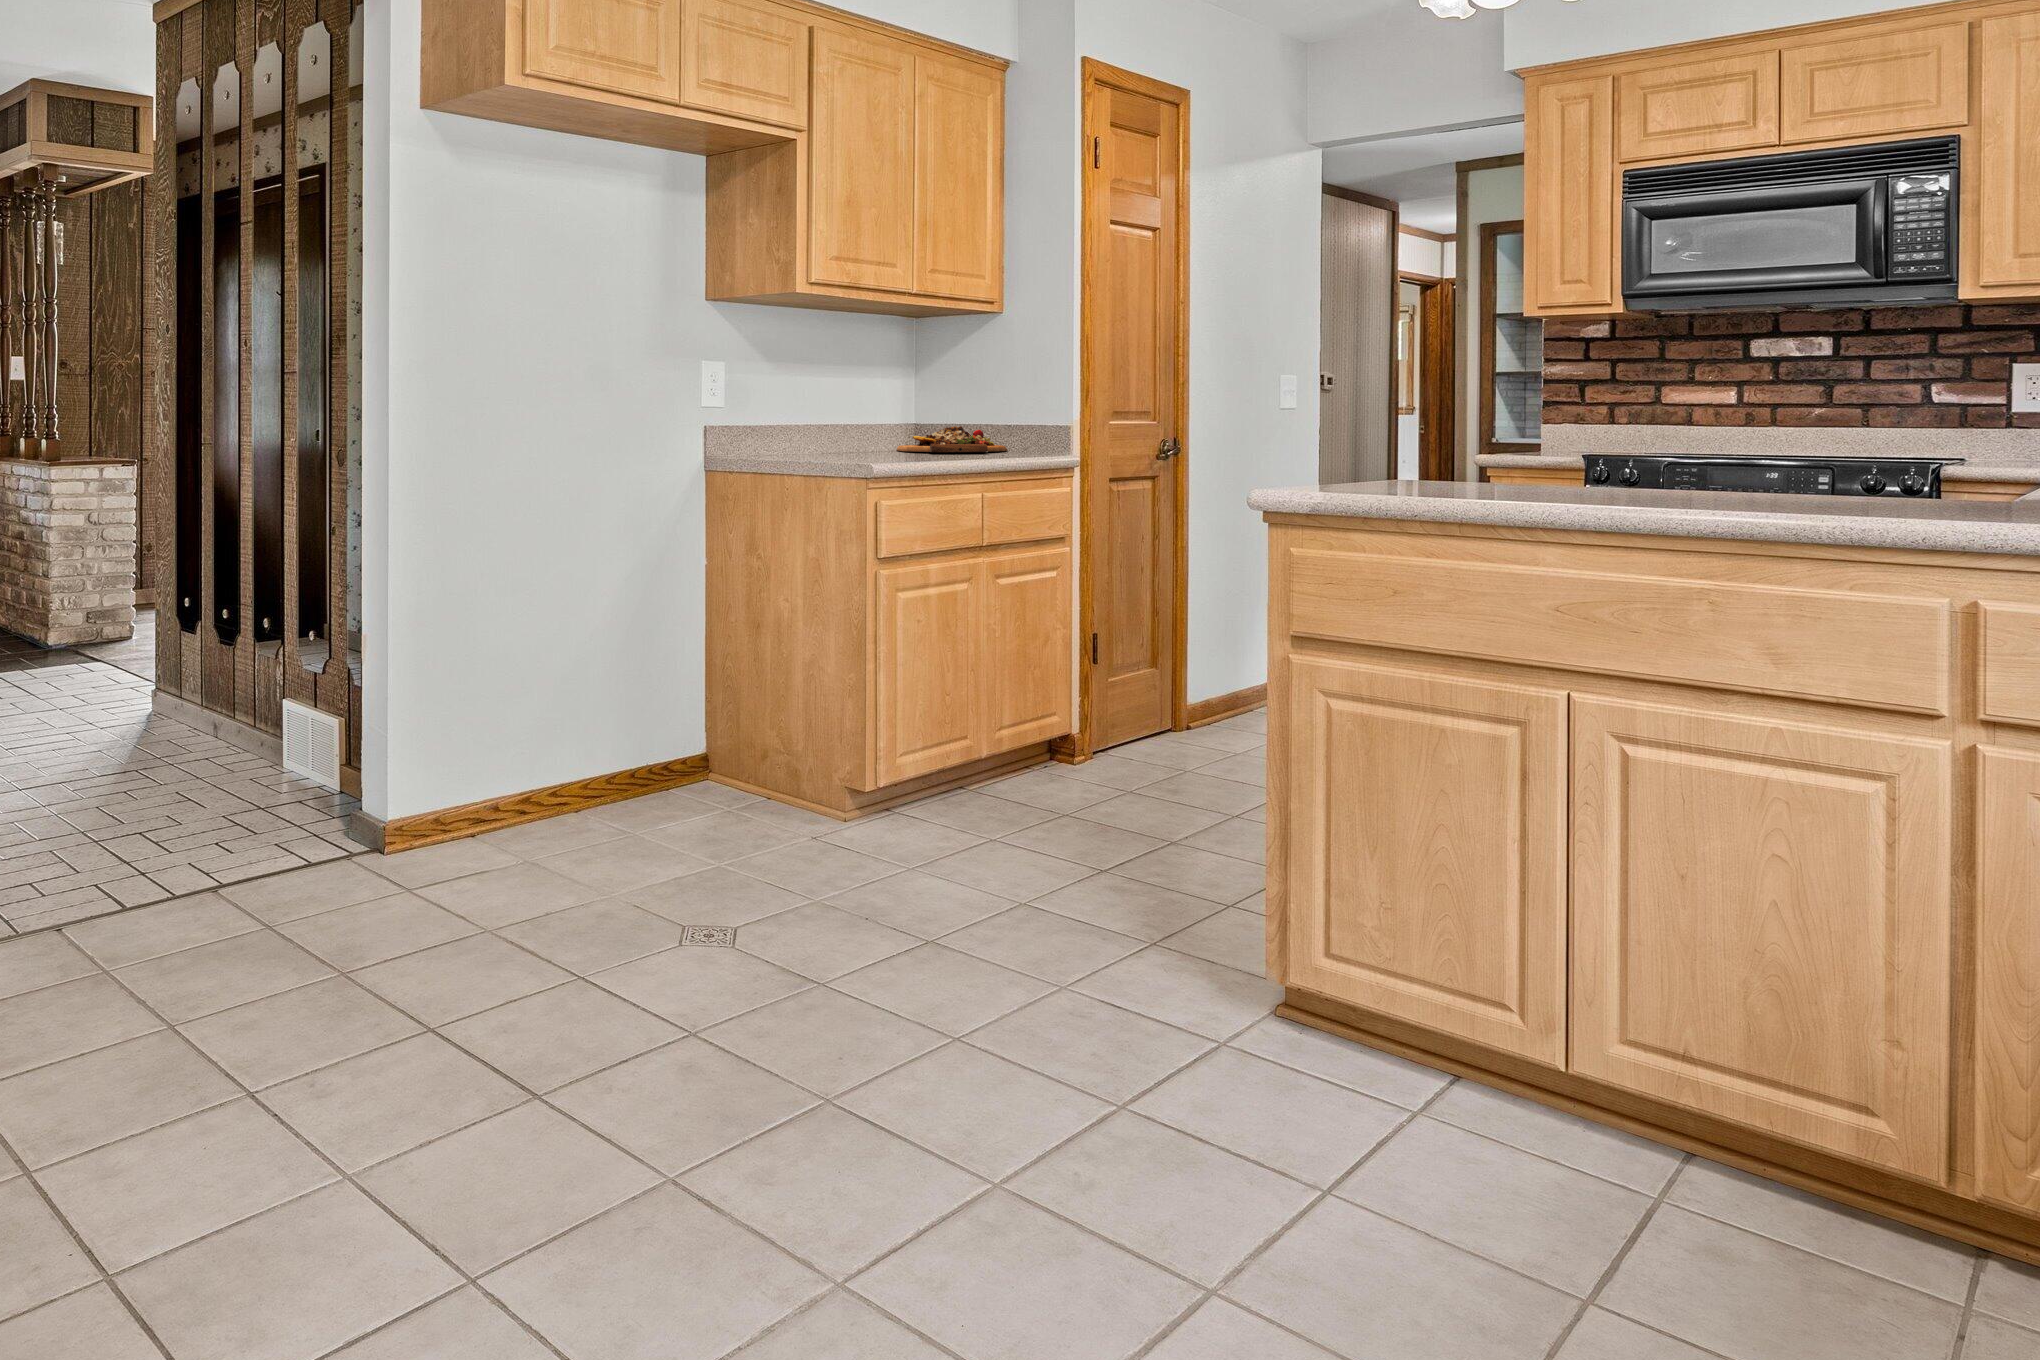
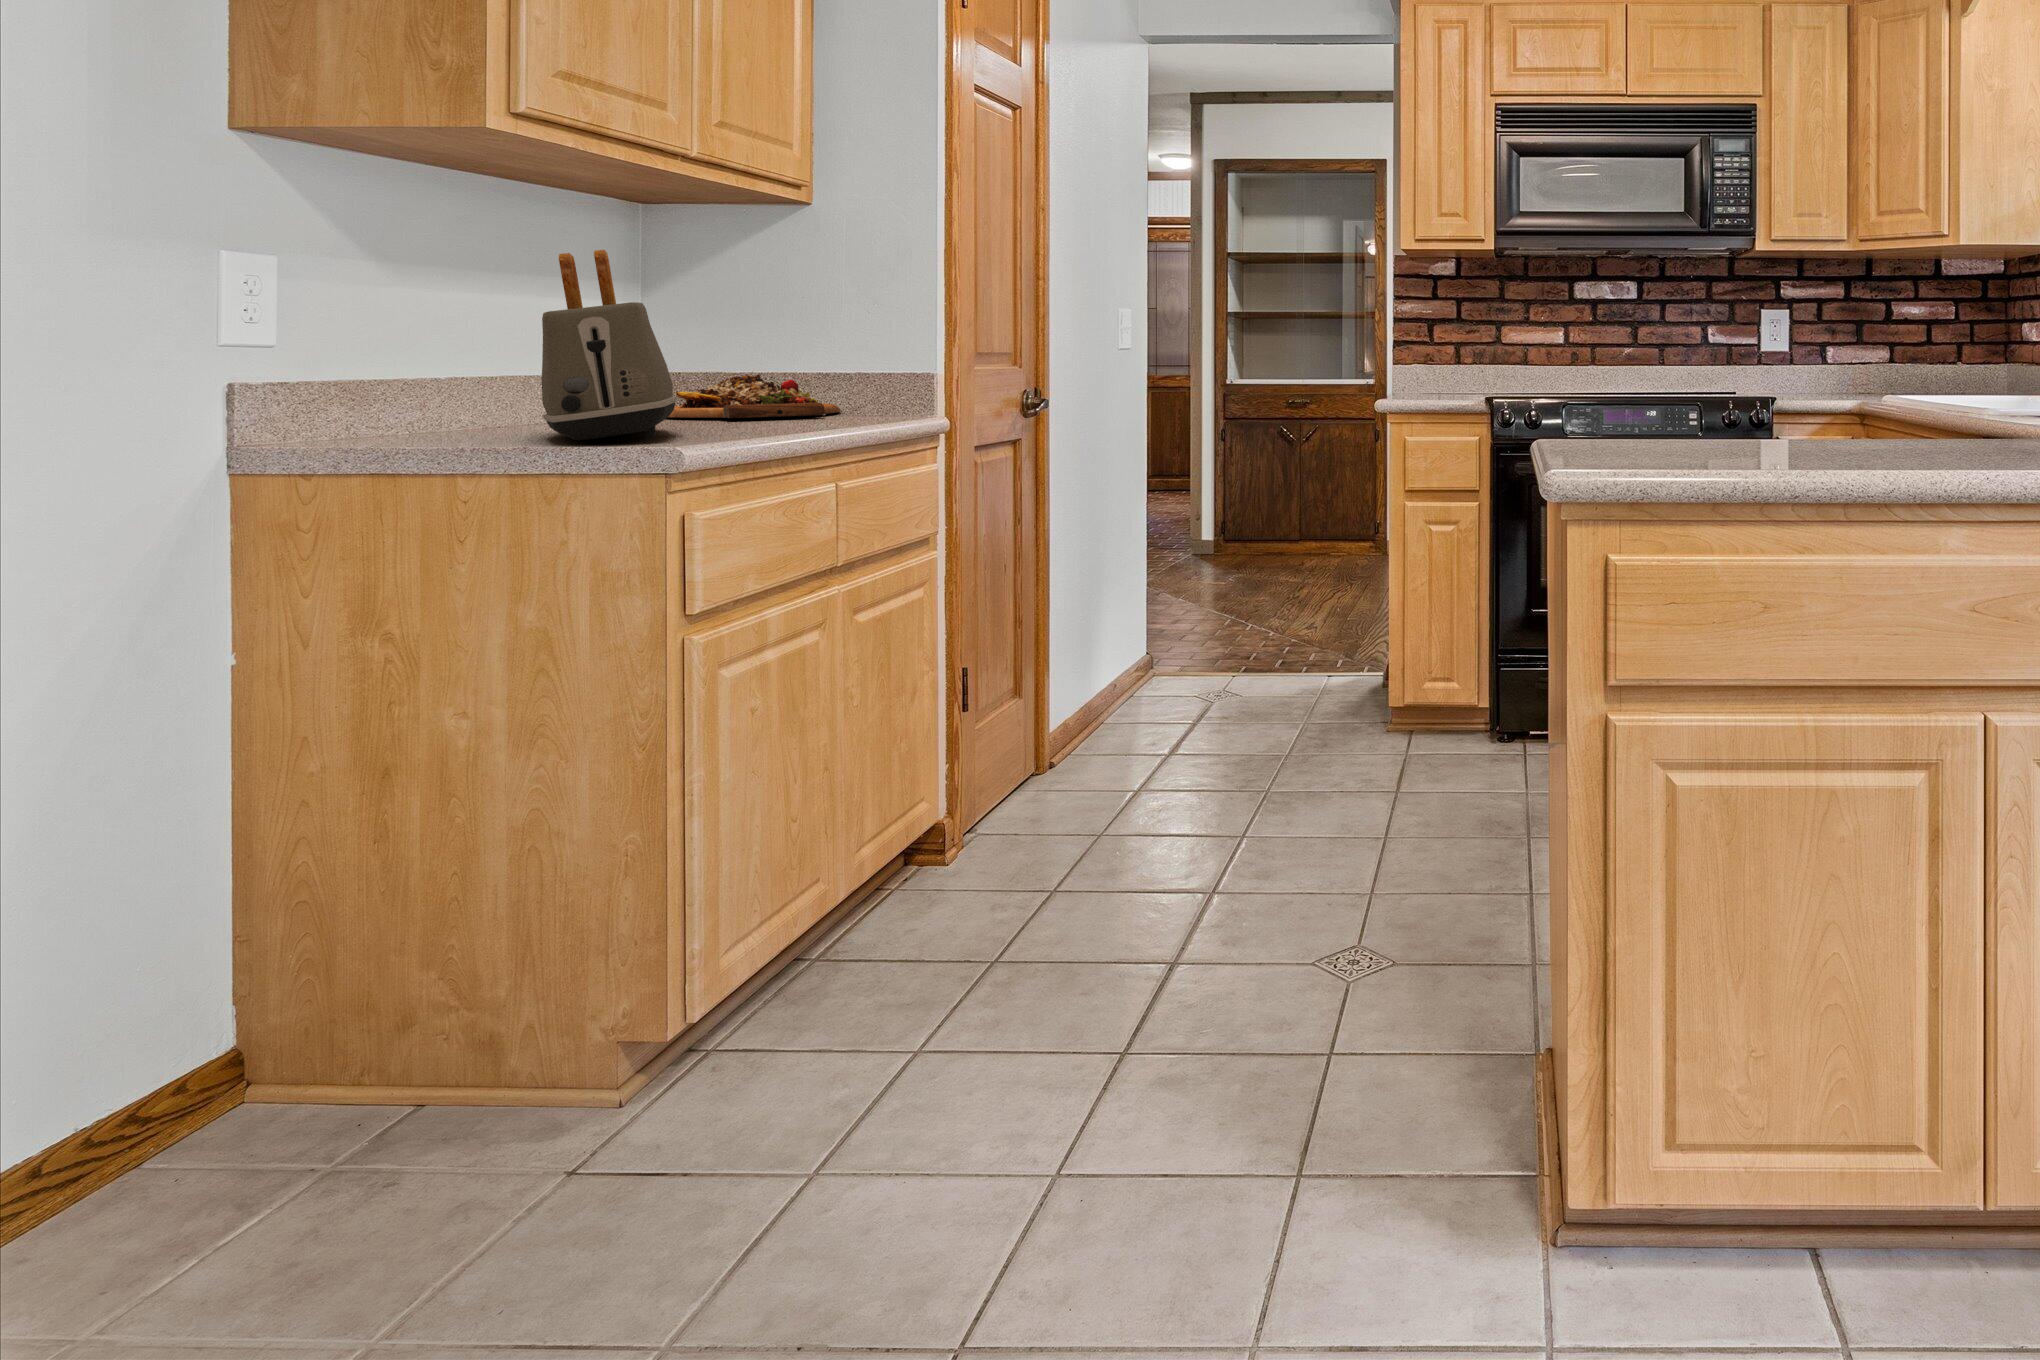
toaster: none [817,355,888,460] -> present [541,250,677,440]

